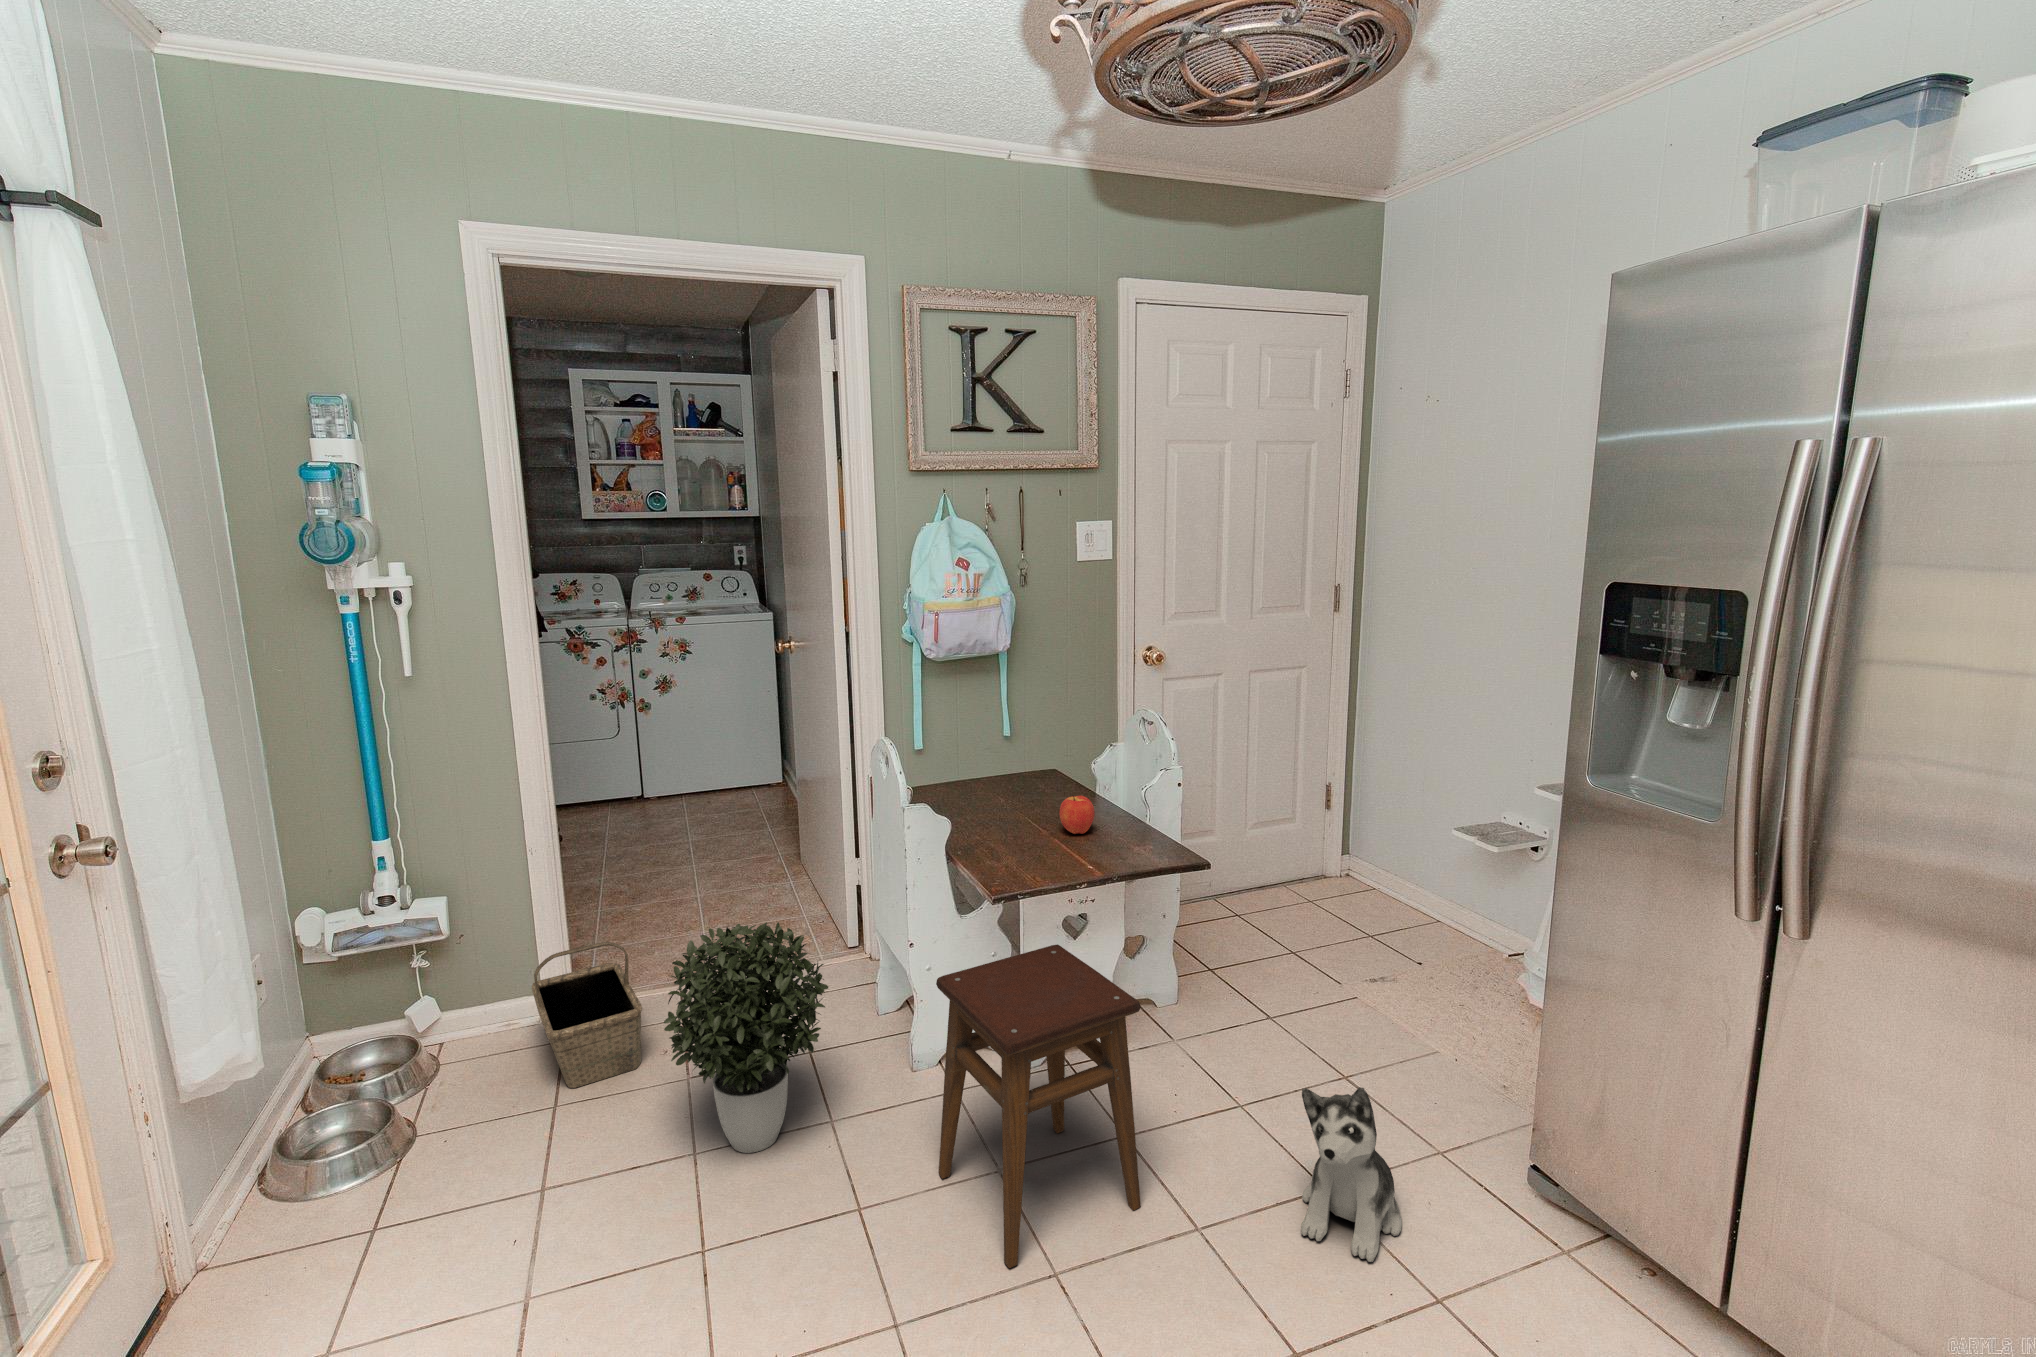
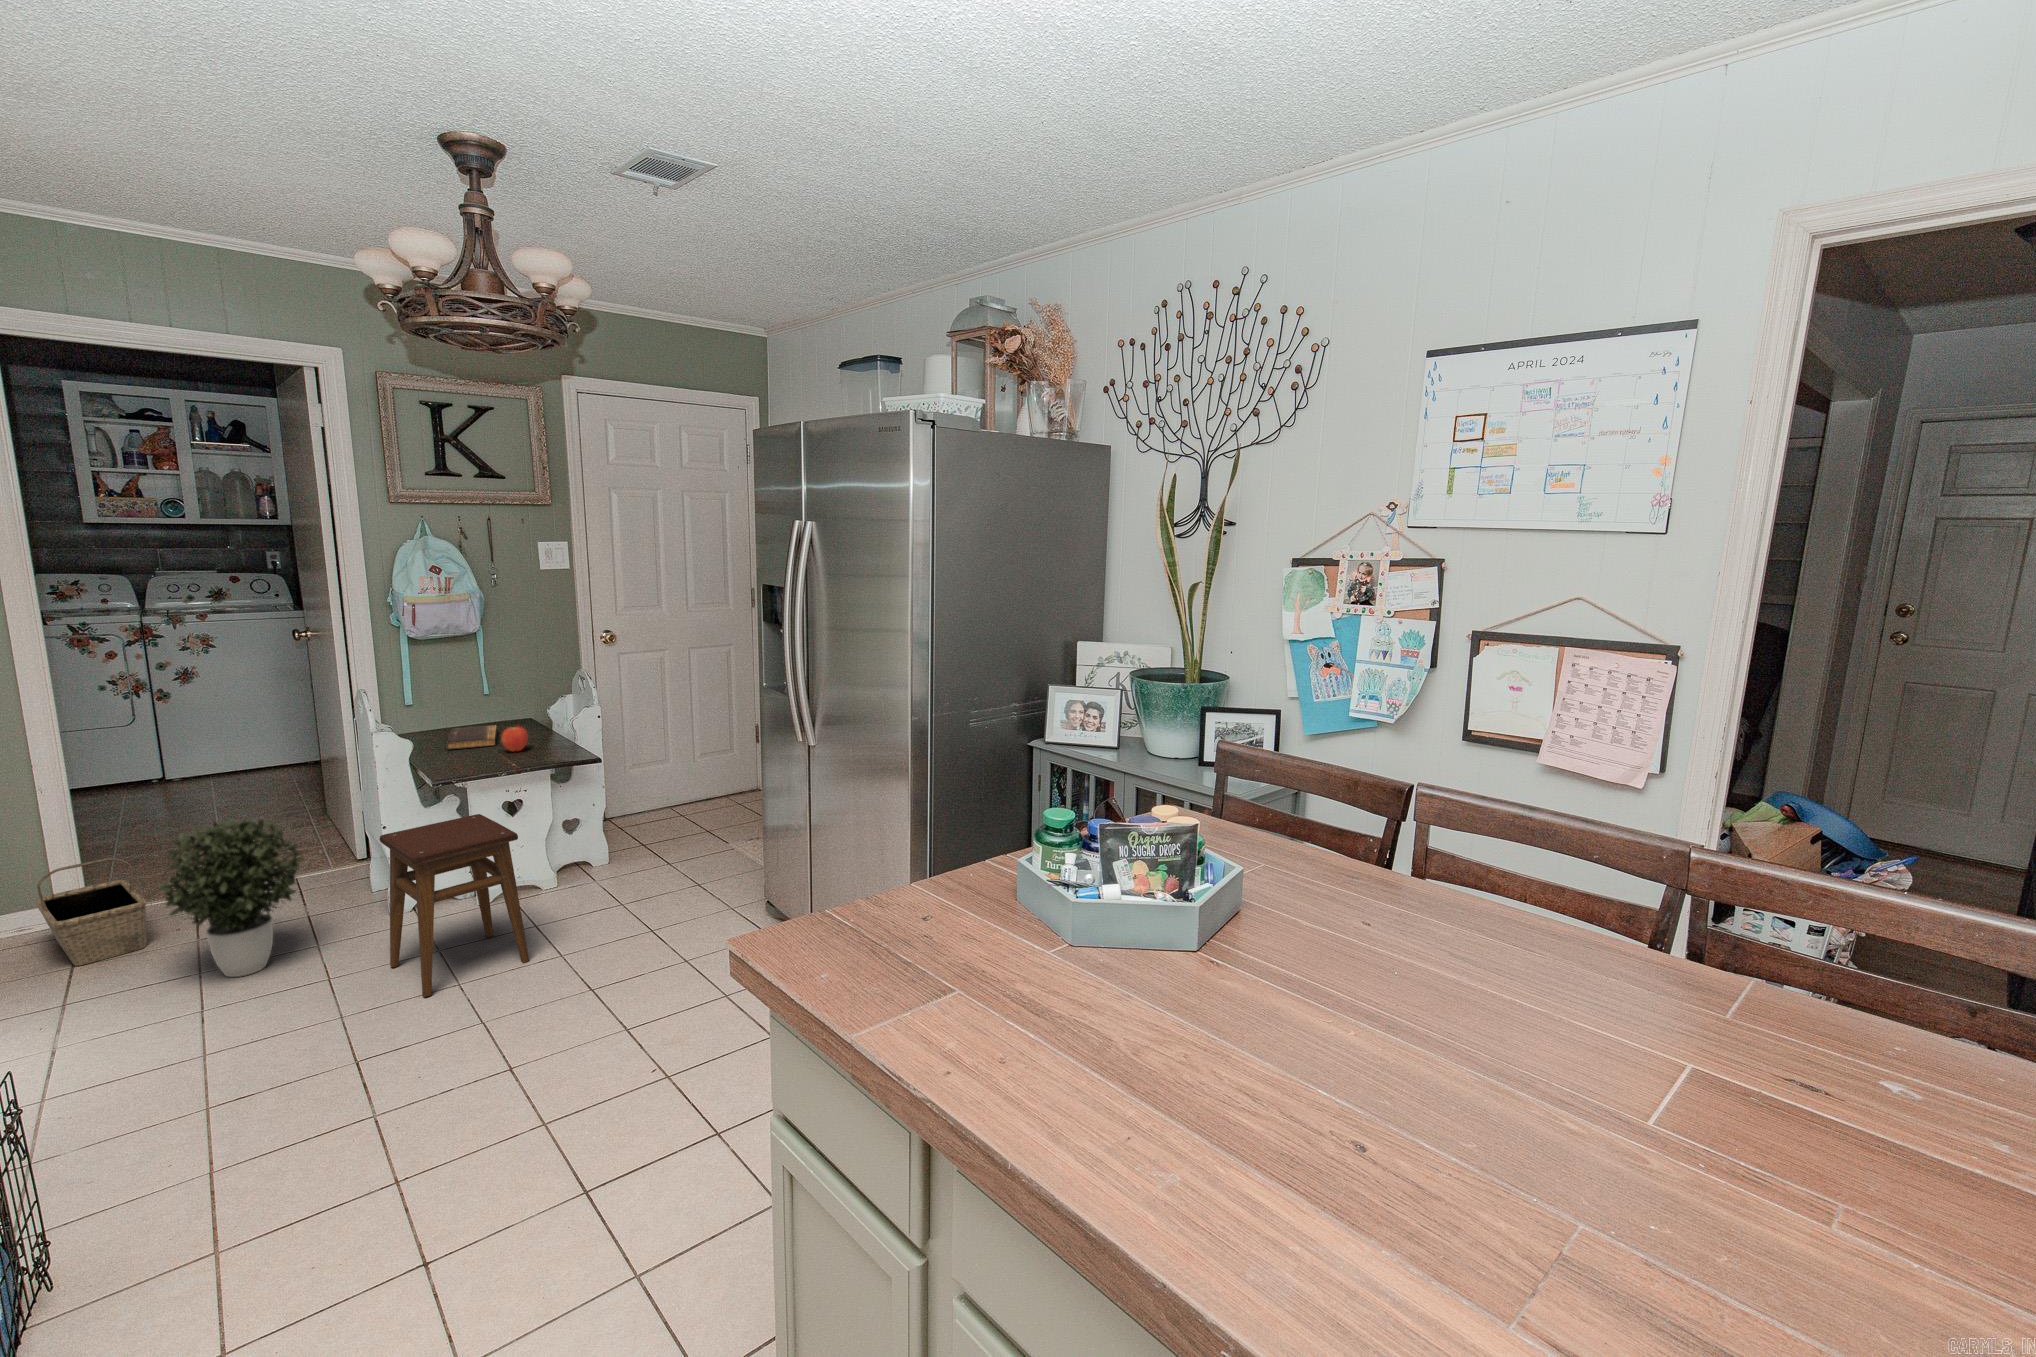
book: none [974,783,1043,822] -> present [446,725,497,750]
plush toy: present [1301,1087,1402,1262] -> none [625,868,691,962]

